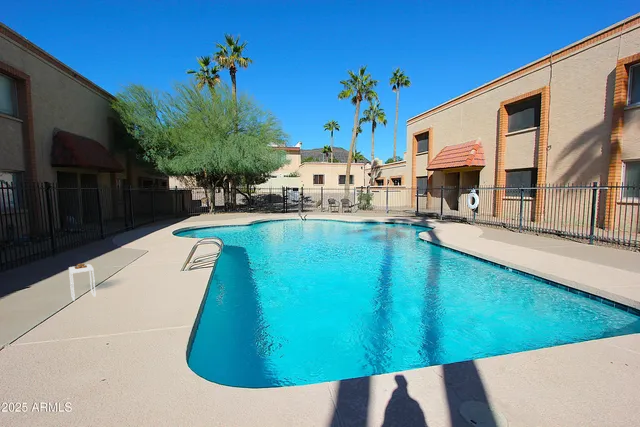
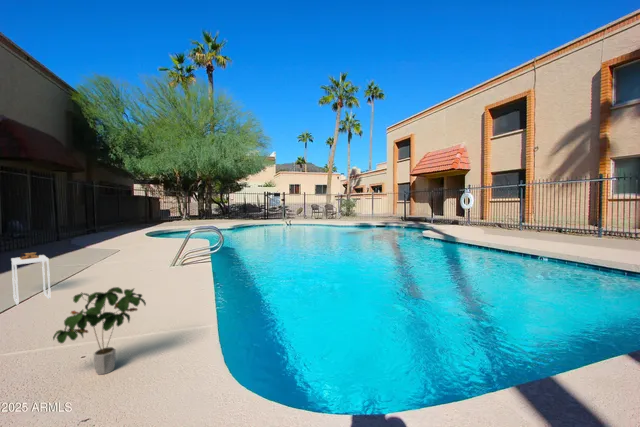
potted plant: none [95,300,150,354] -> present [53,287,146,375]

